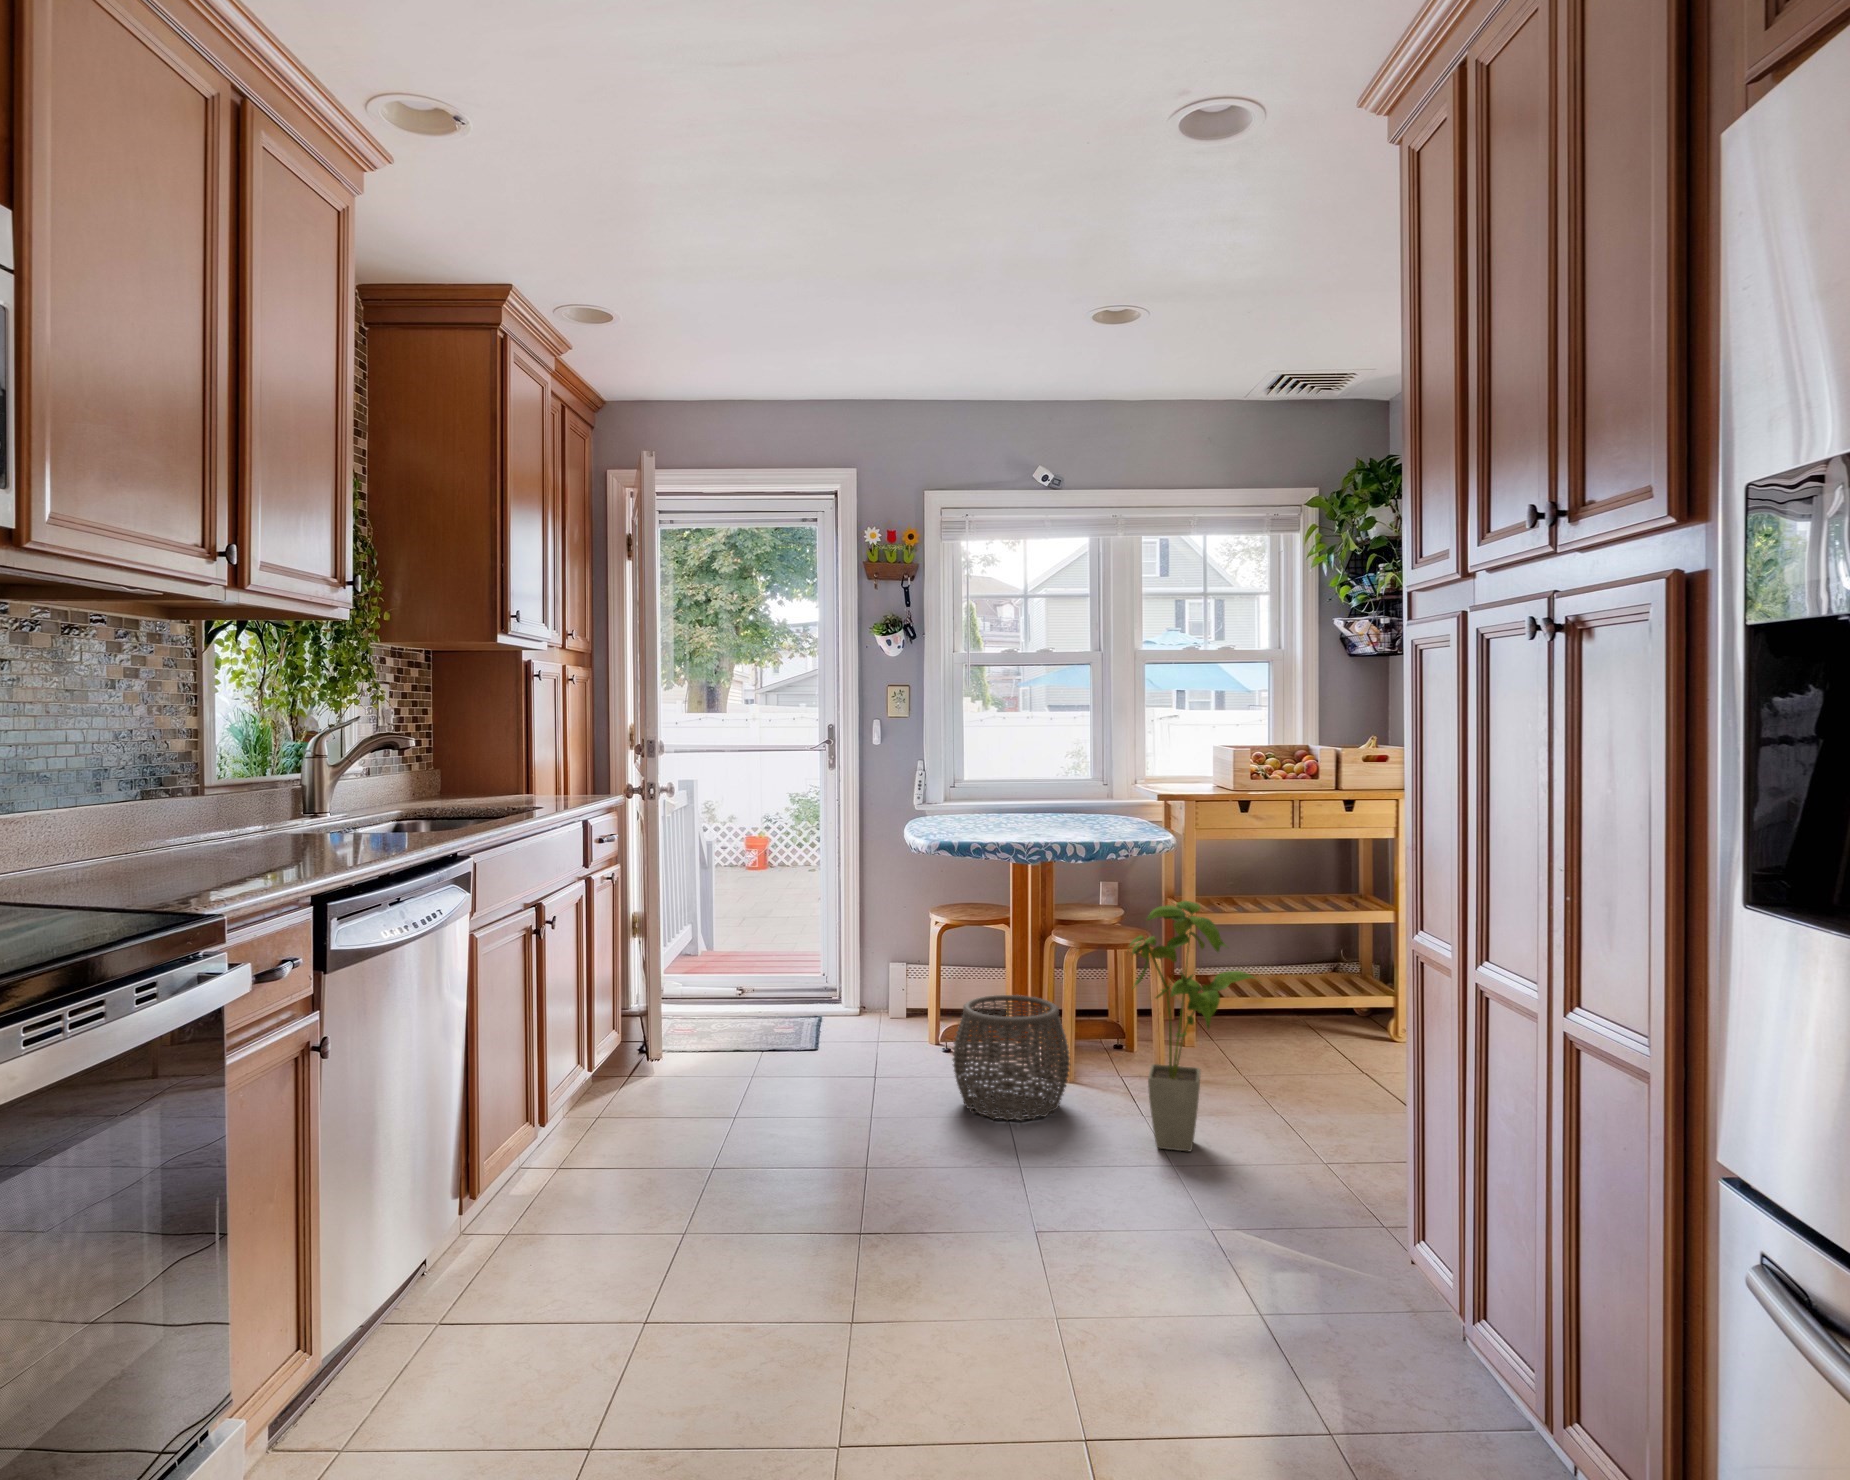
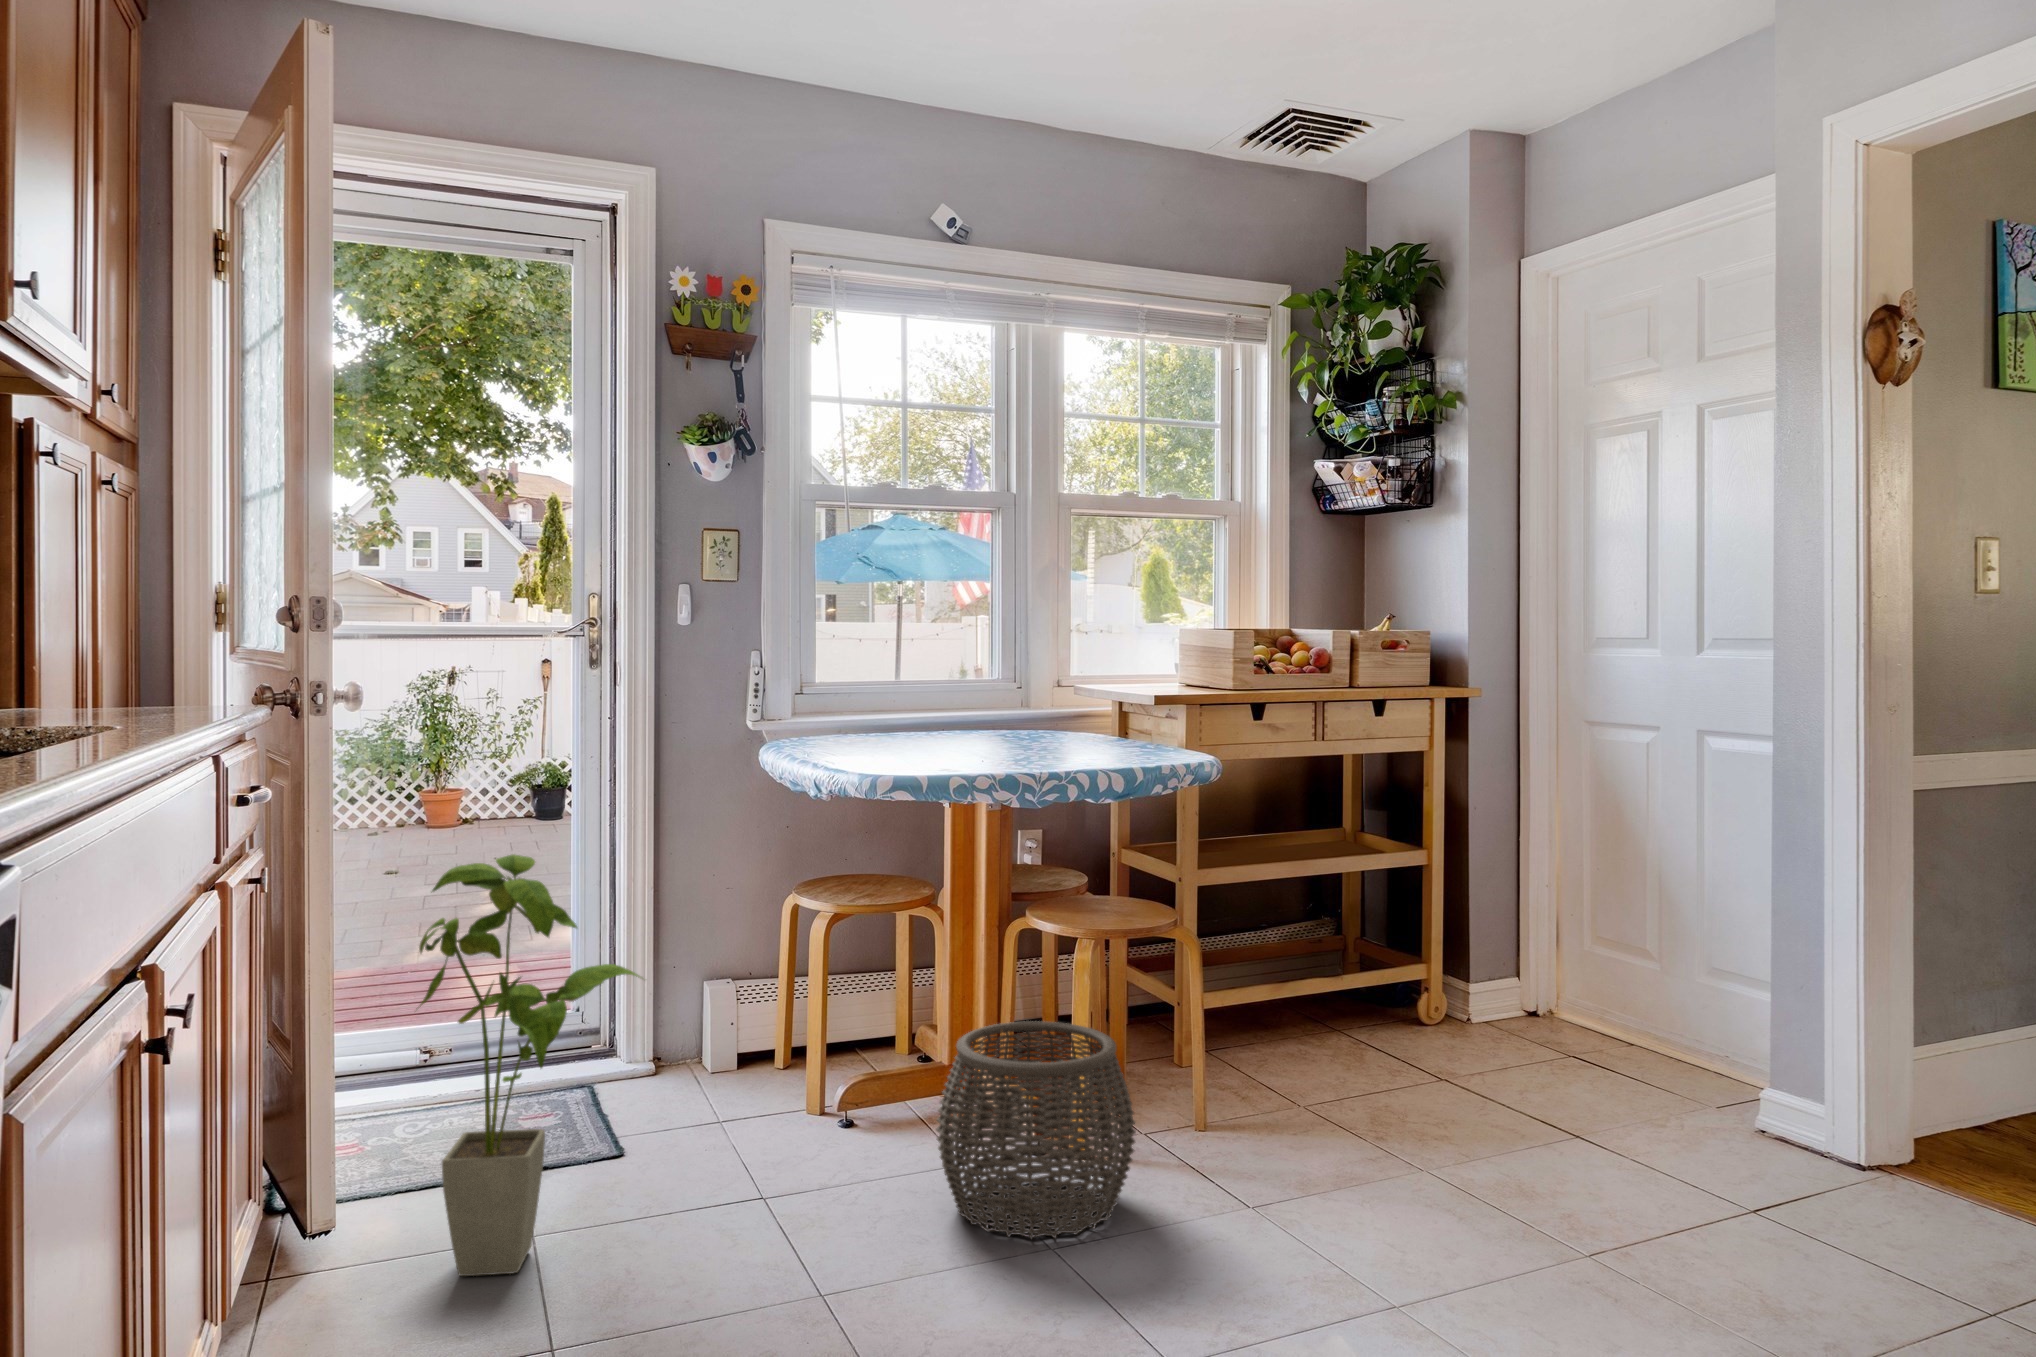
house plant: present [1130,901,1254,1151] -> present [419,854,641,1276]

